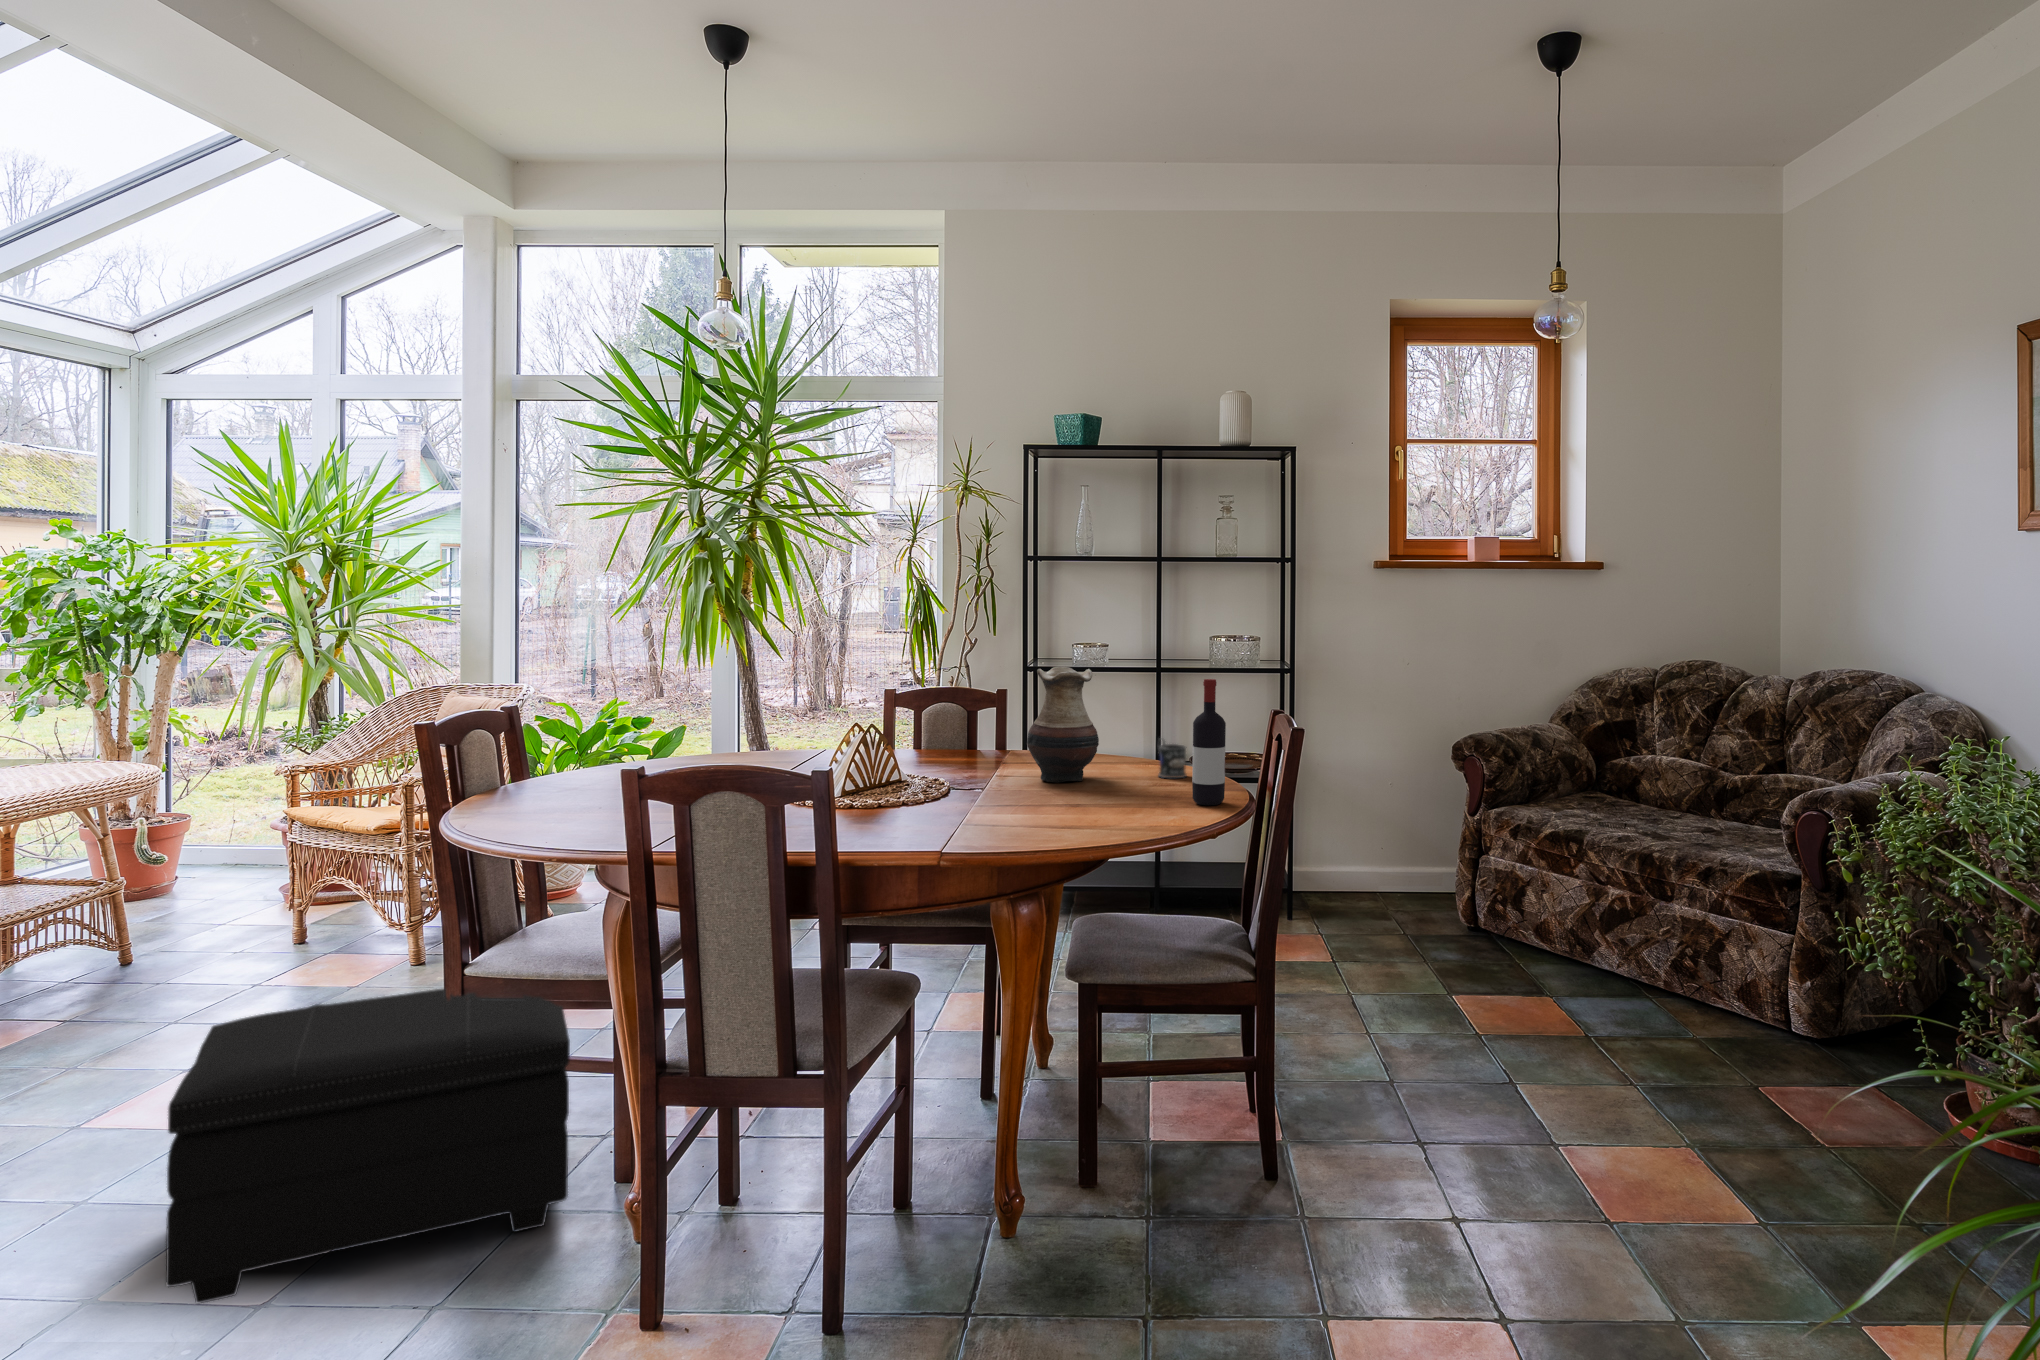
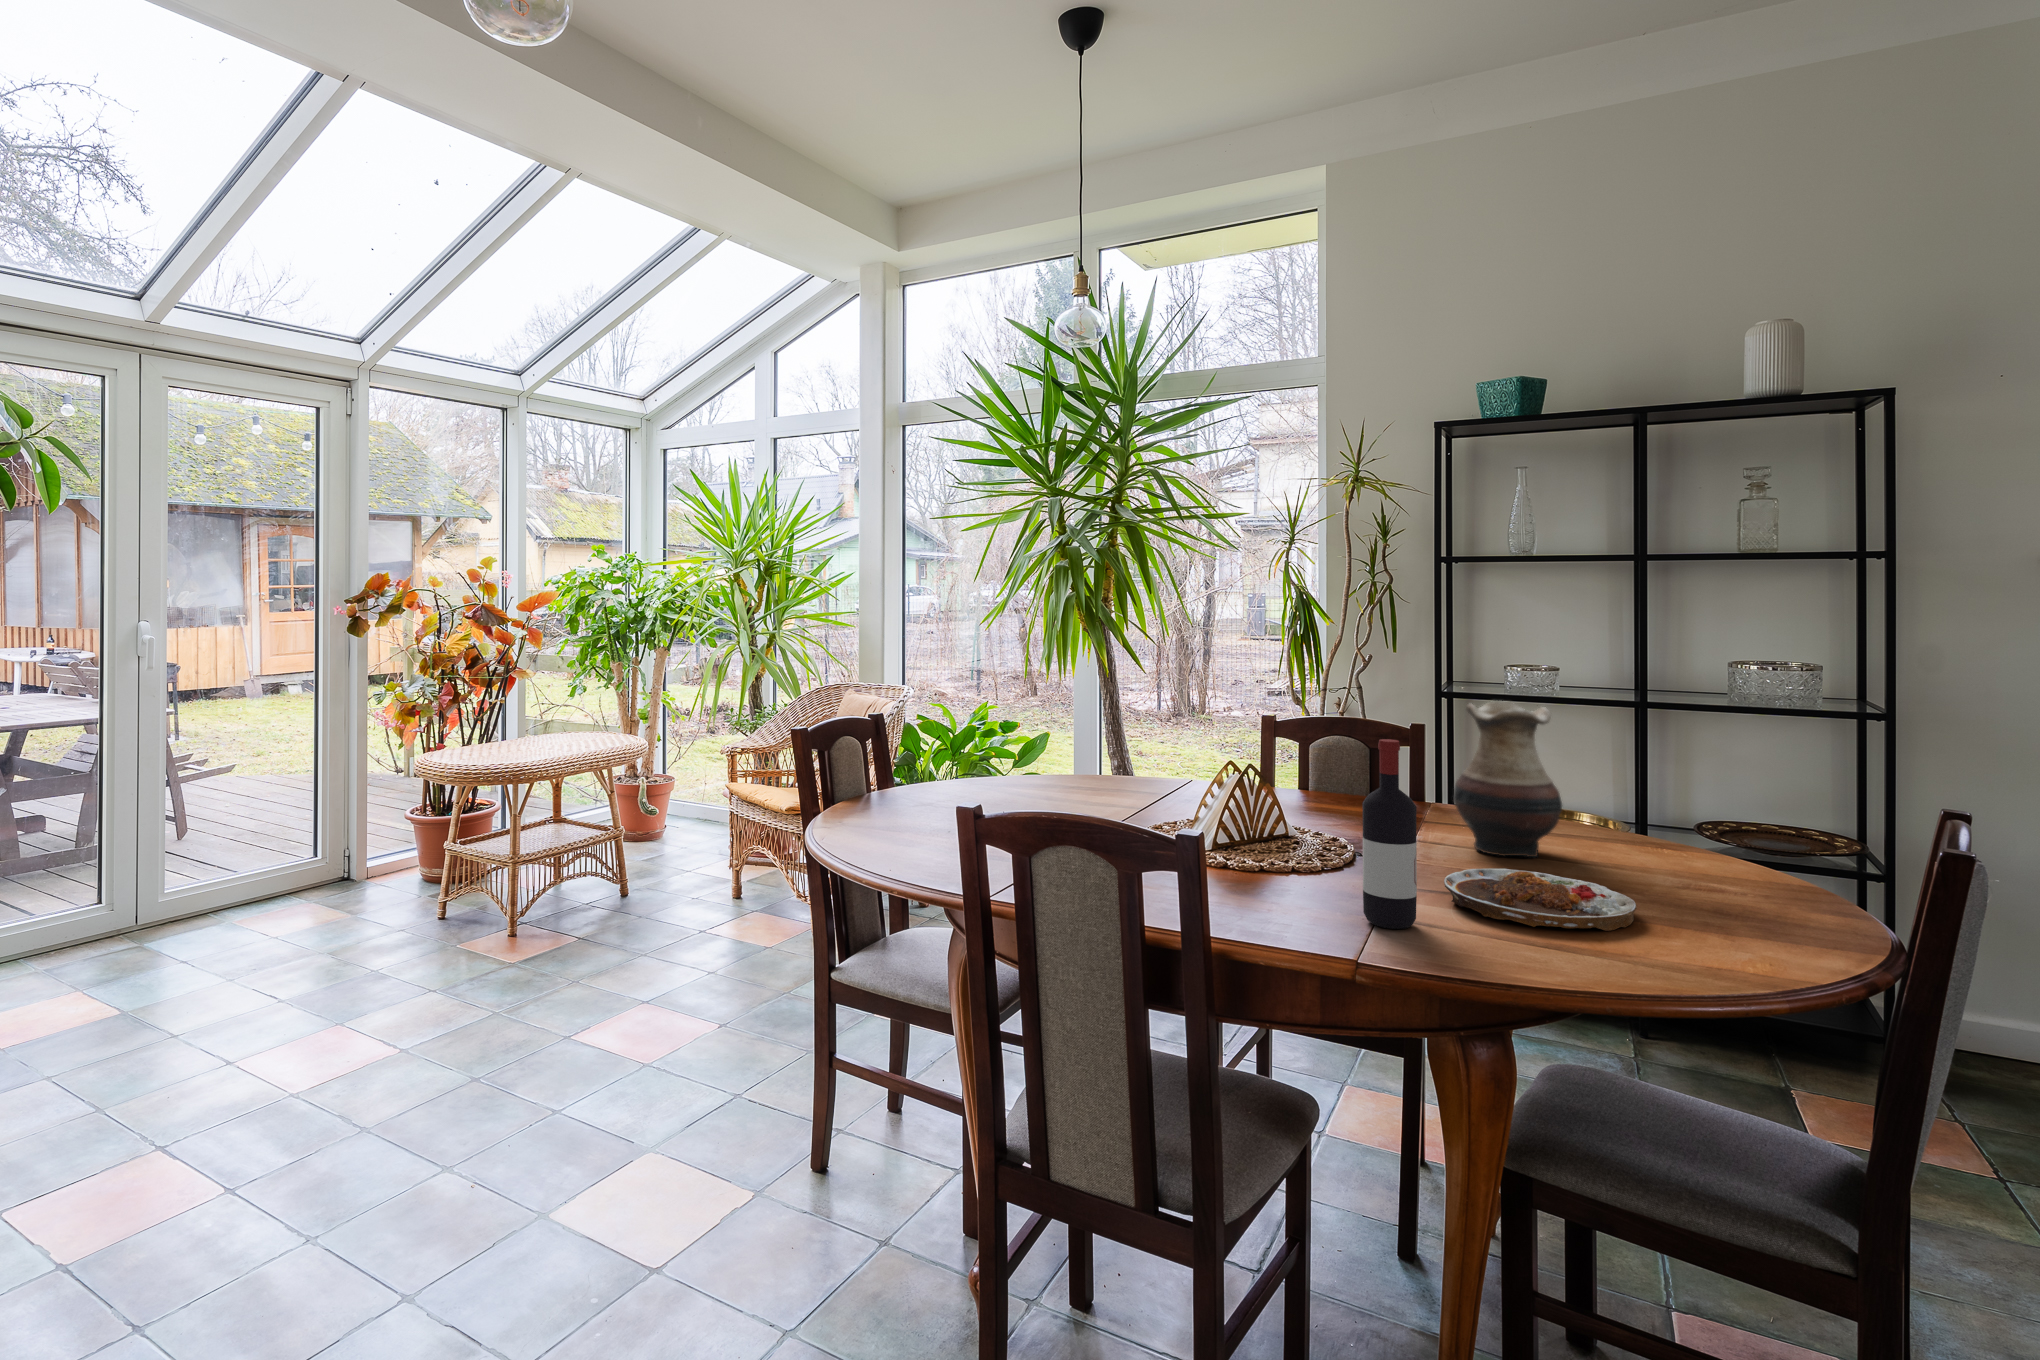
wine bottle: present [1192,679,1226,805] -> present [1363,739,1417,929]
mug: present [1158,739,1186,778] -> none [1656,808,1711,870]
plate: none [1013,786,1132,821] -> present [1444,869,1637,931]
footstool: present [166,989,570,1303] -> none [584,992,920,1281]

